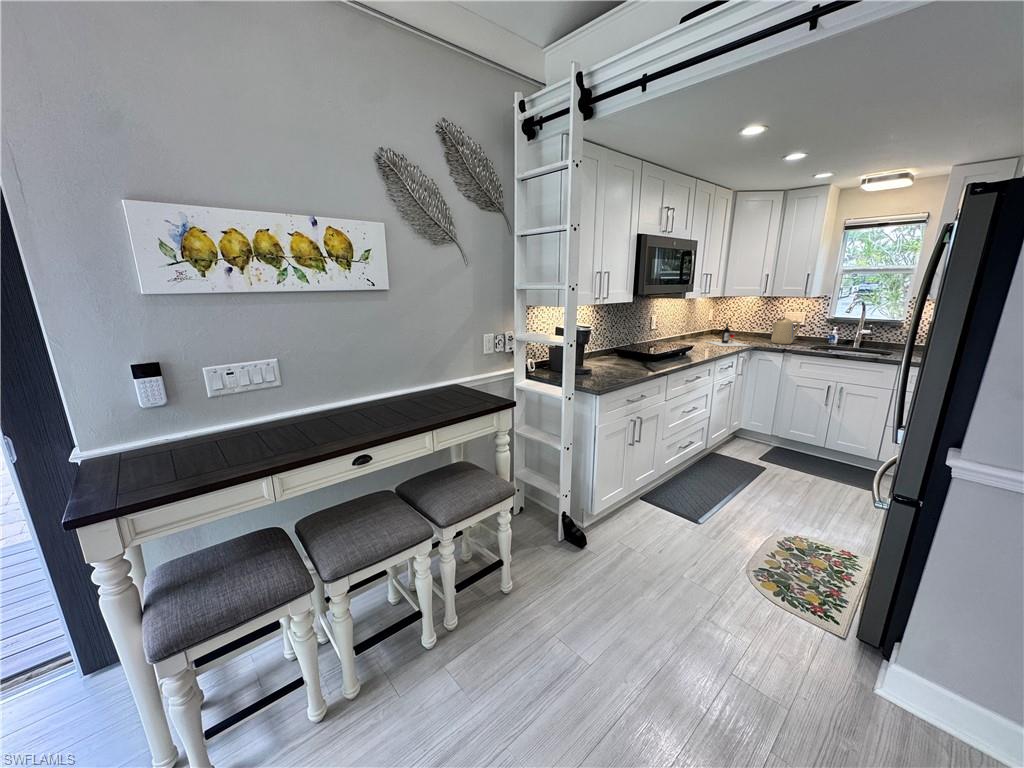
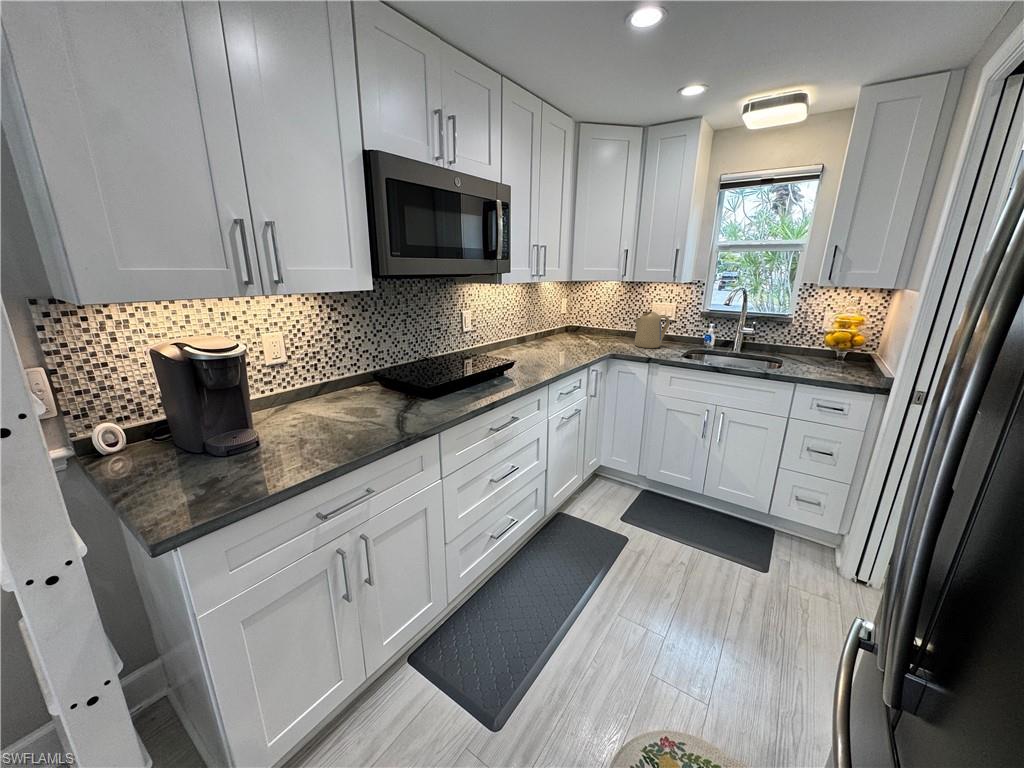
wine bottle: present [708,323,750,346] -> none [546,319,609,356]

